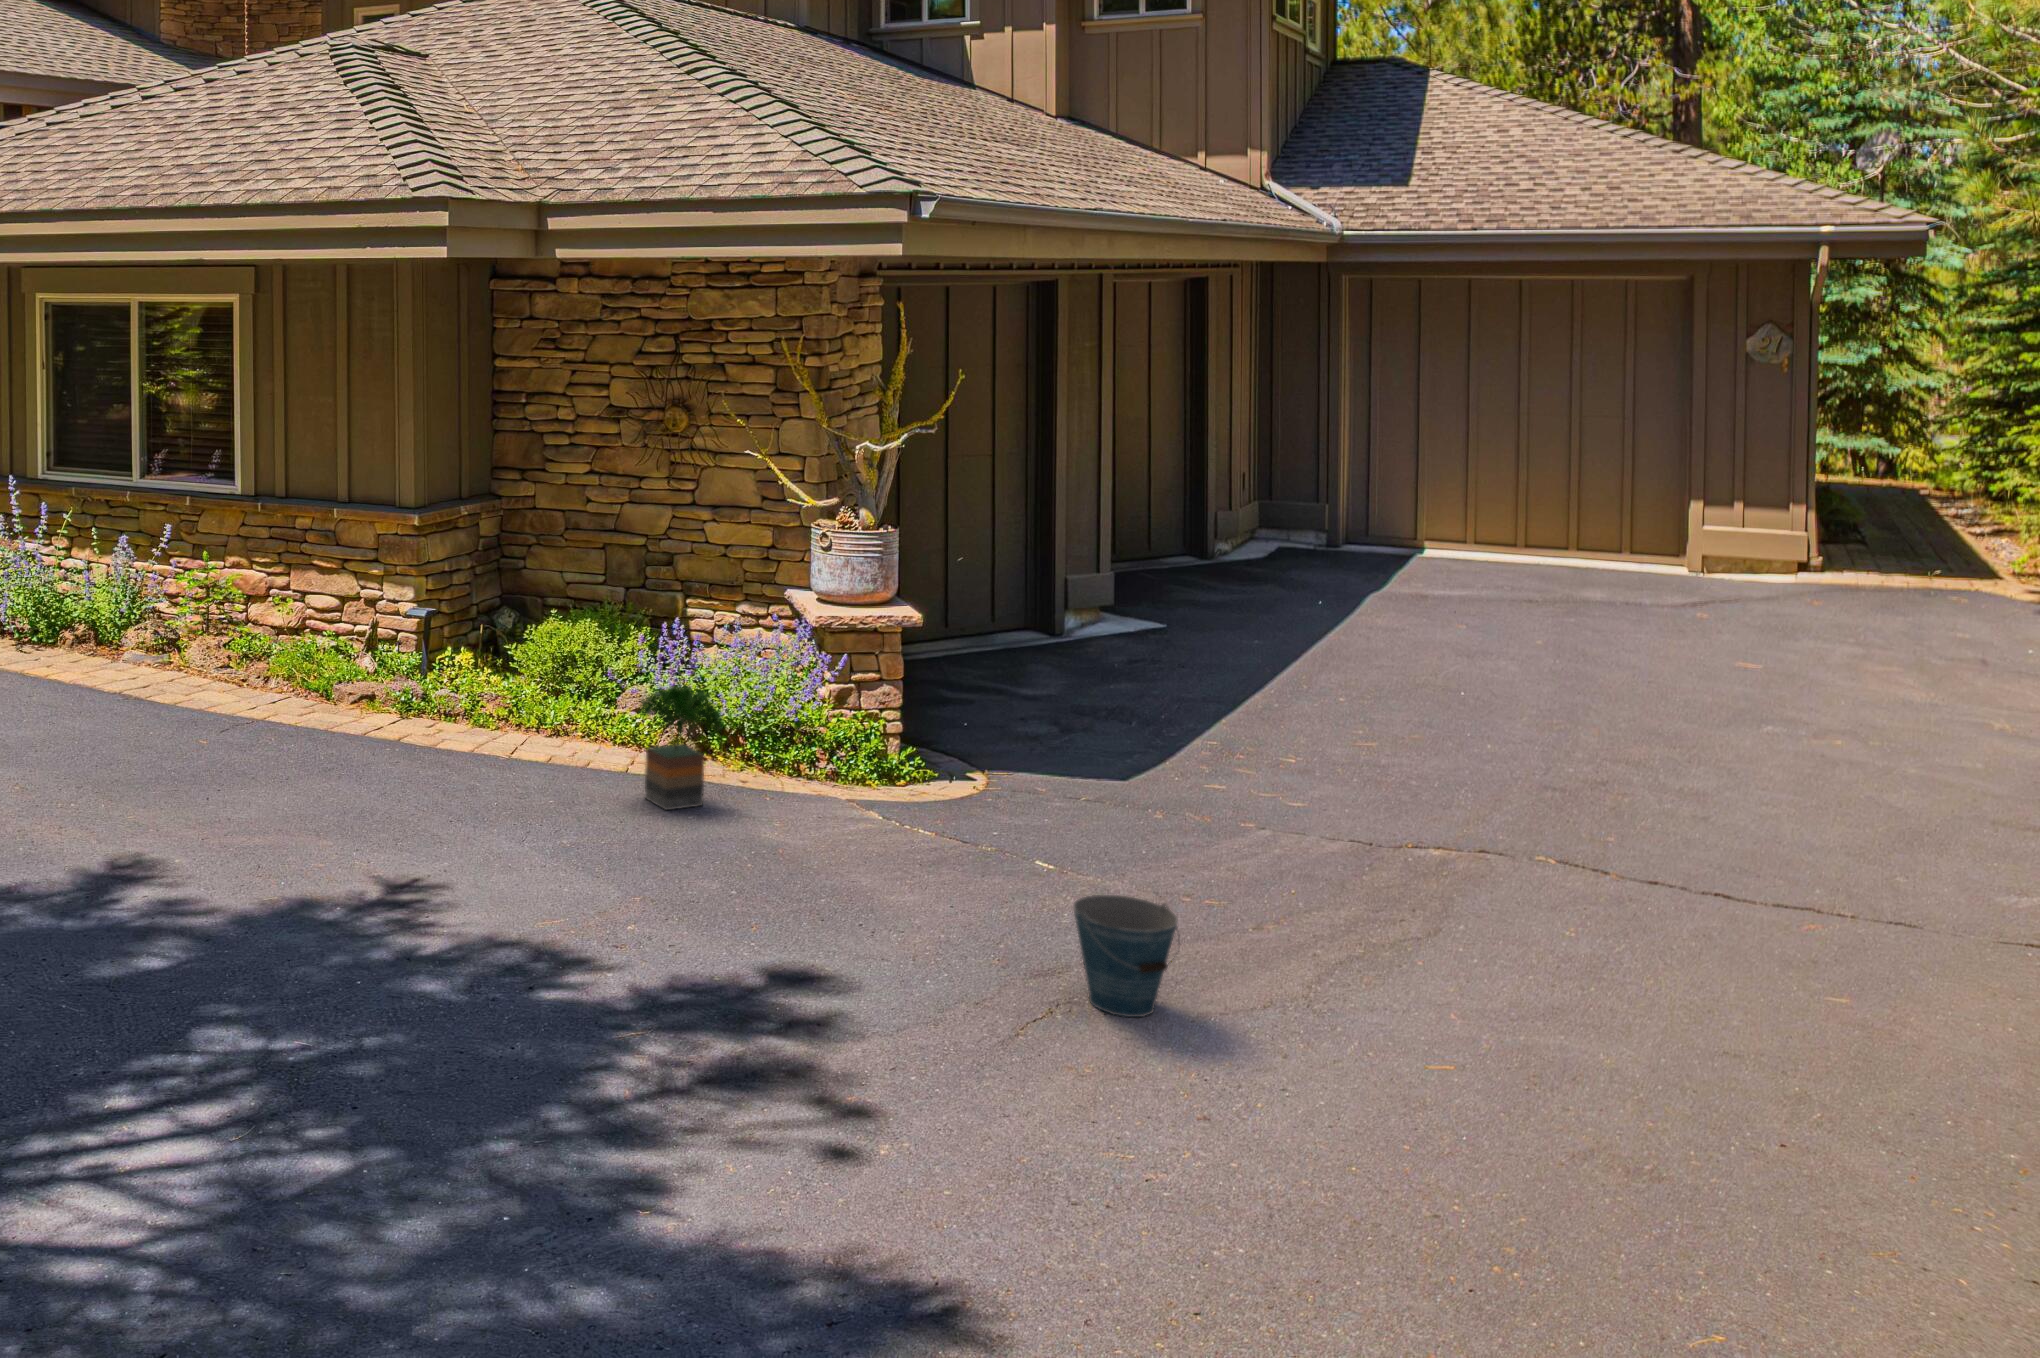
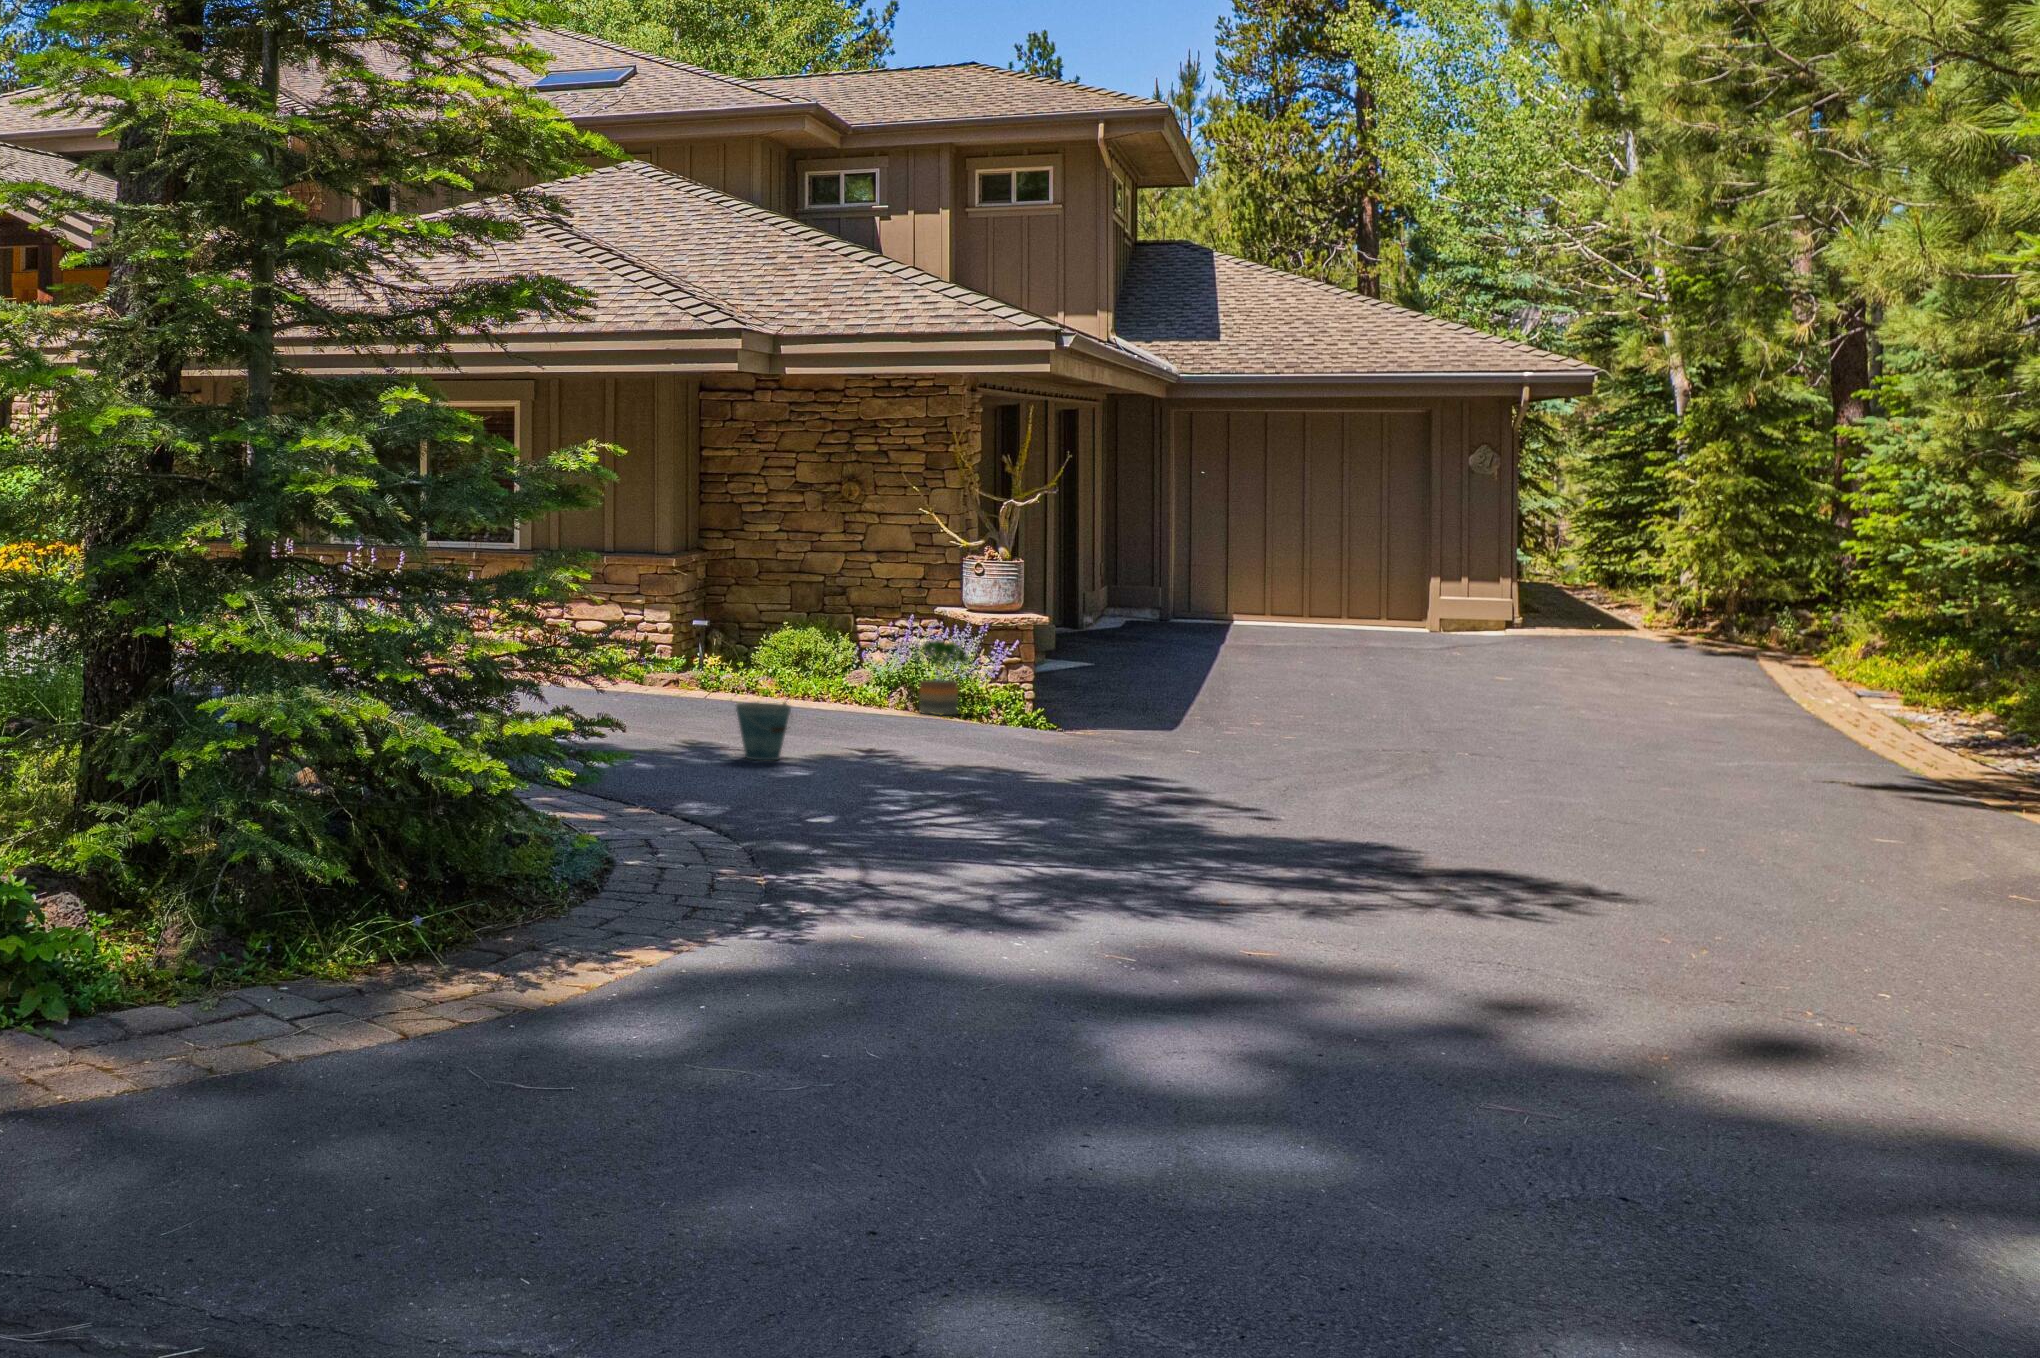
bucket: present [1073,895,1178,1017] -> present [735,702,791,760]

